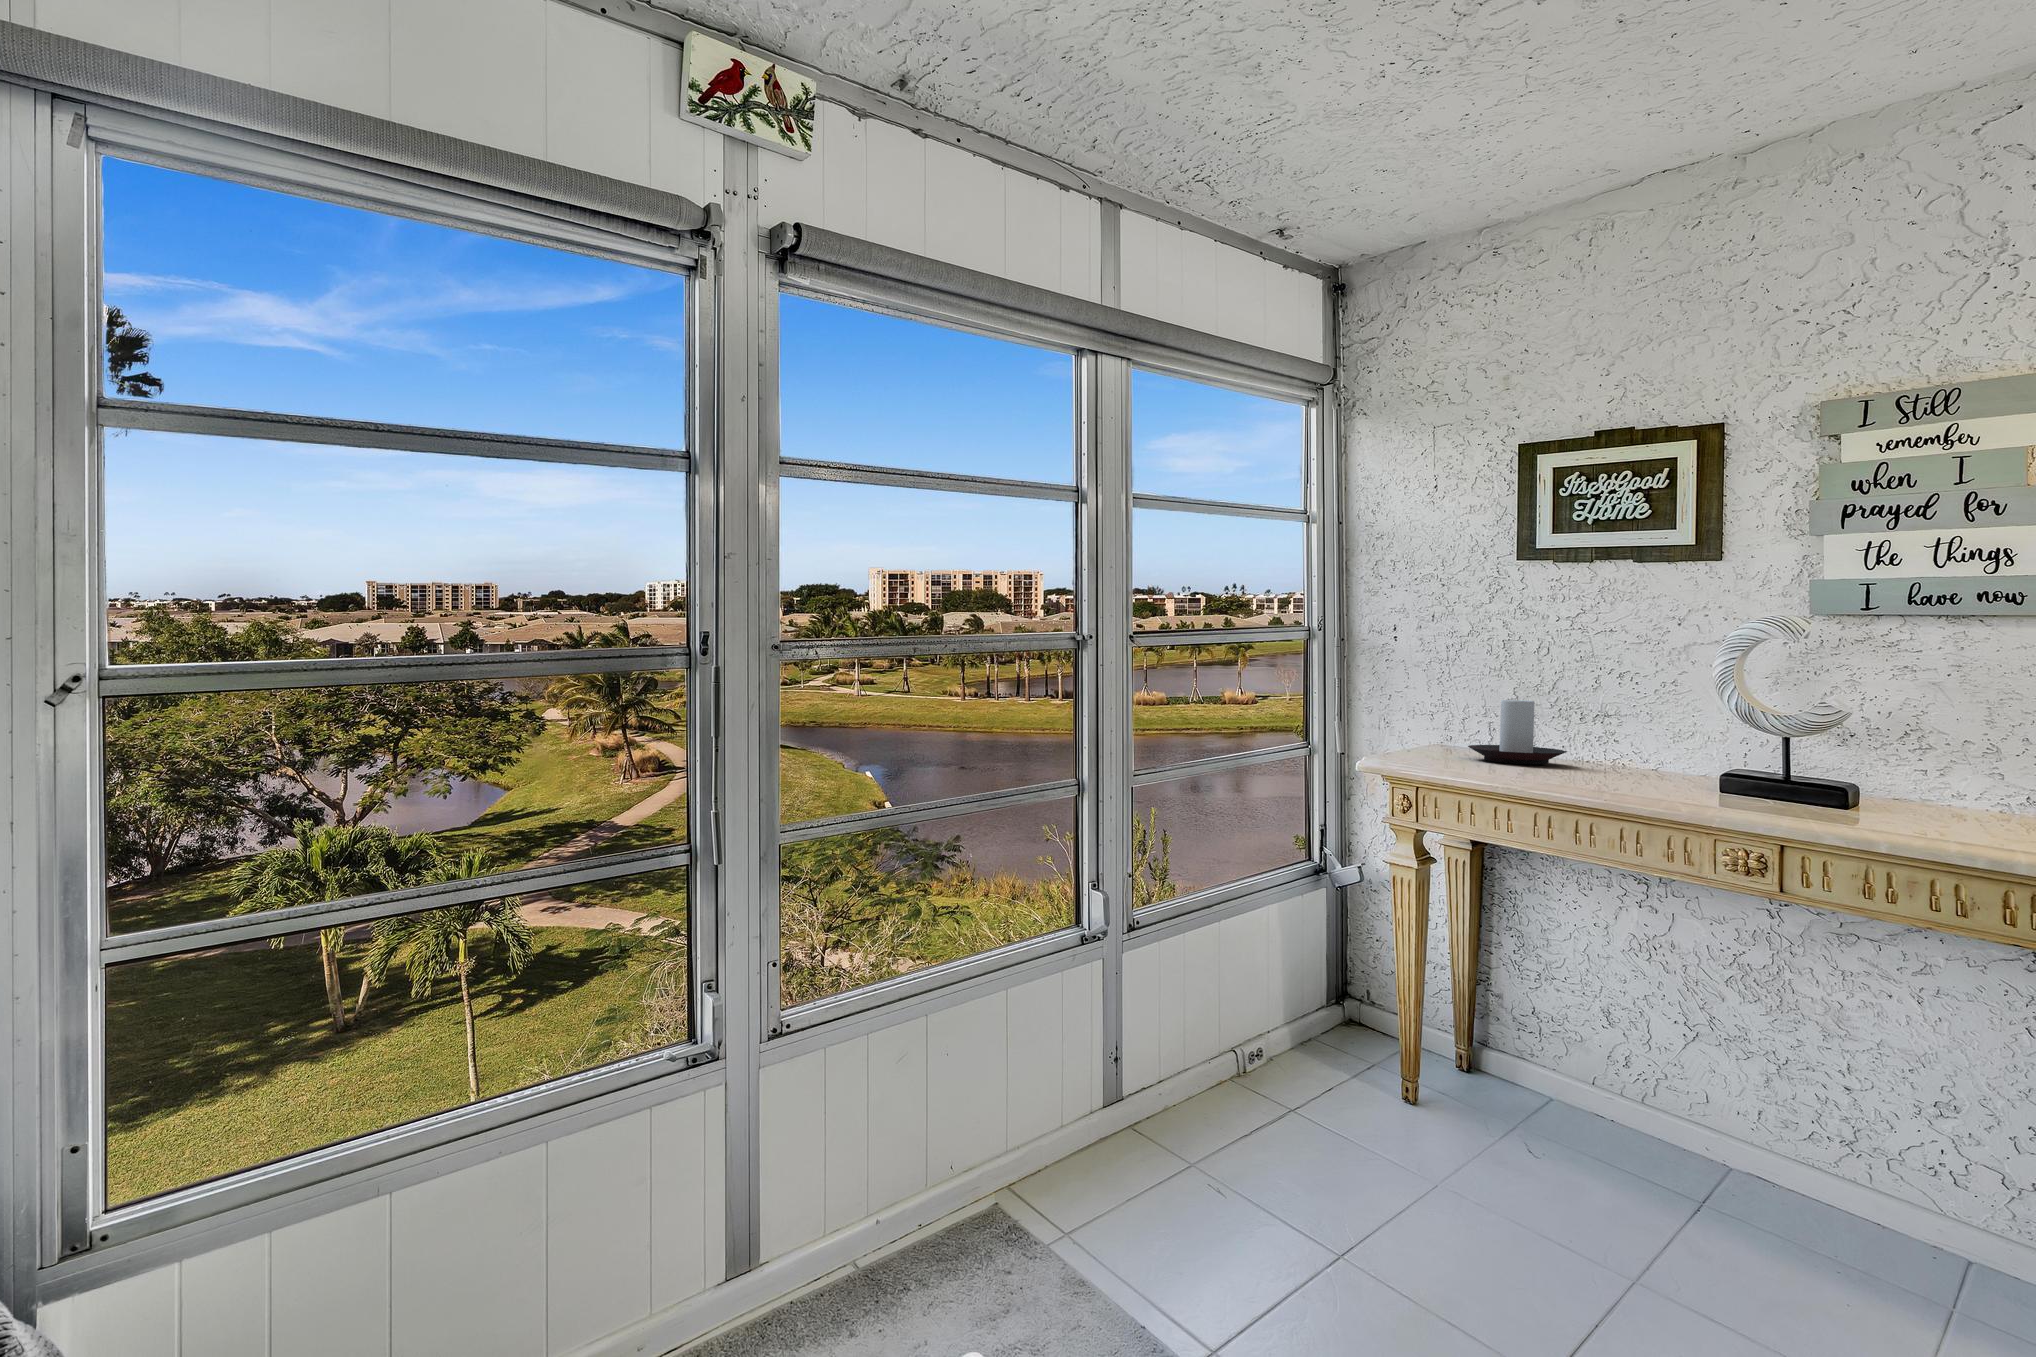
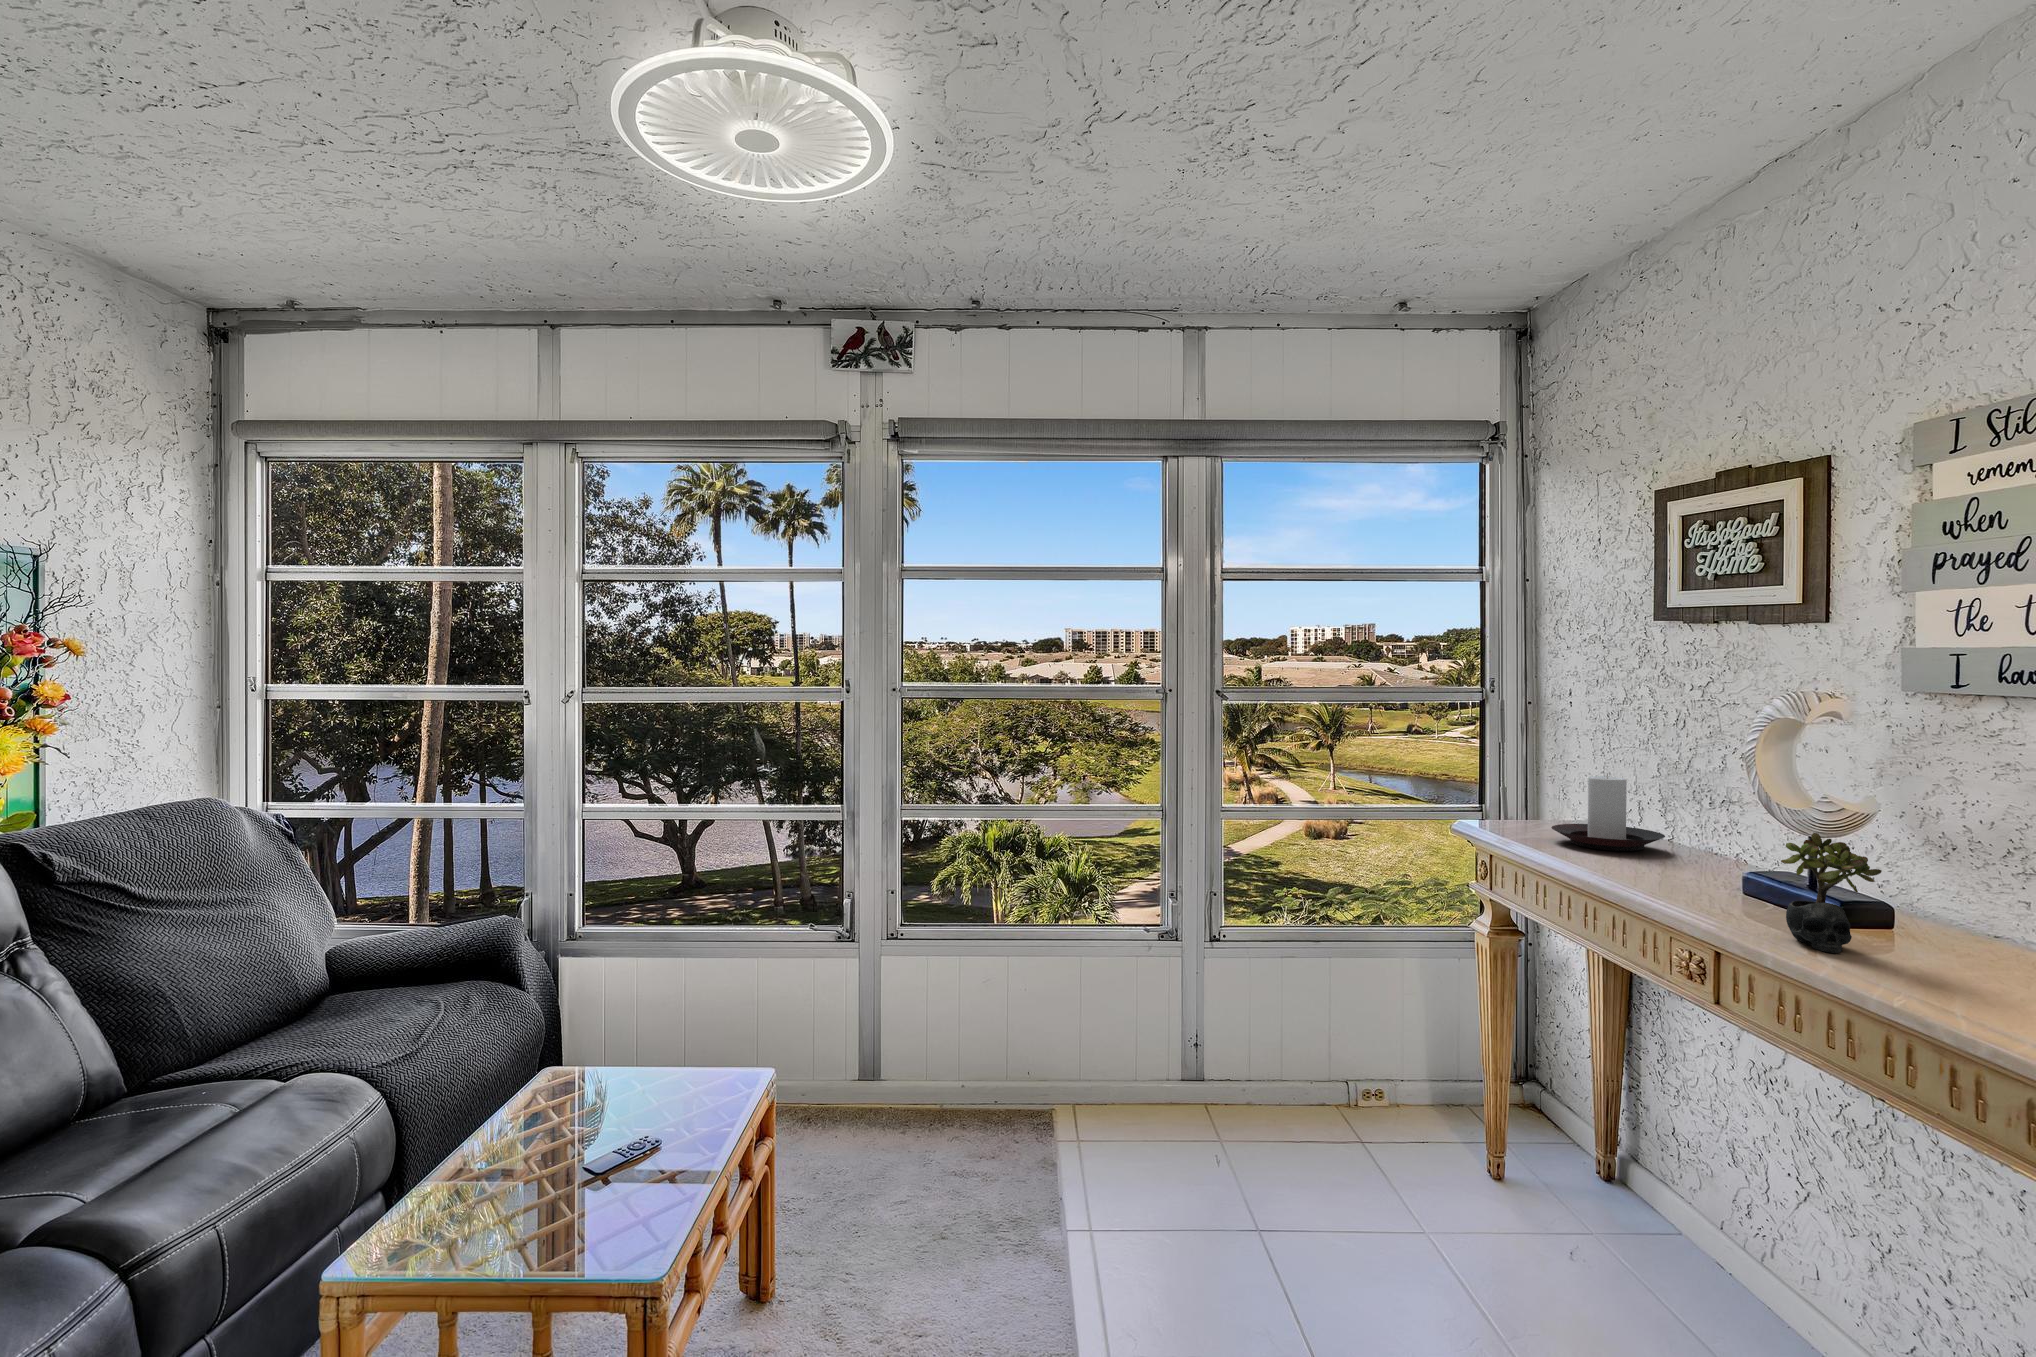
succulent plant: none [1866,721,1958,817] -> present [1781,833,1882,953]

